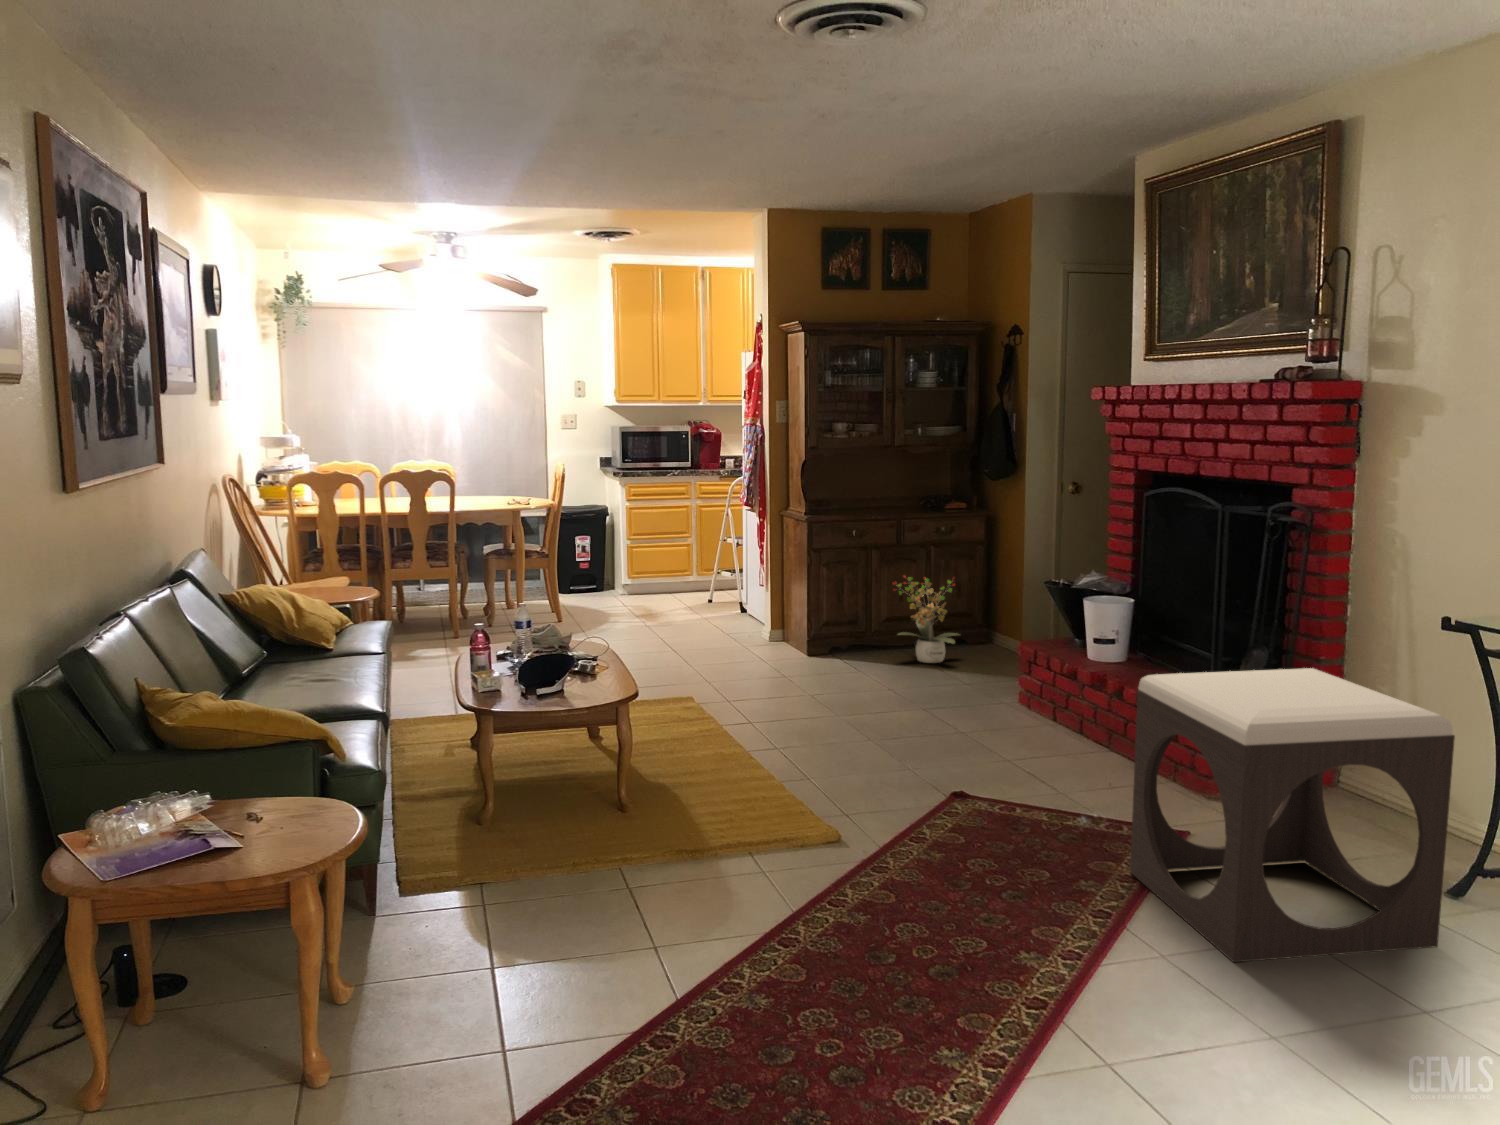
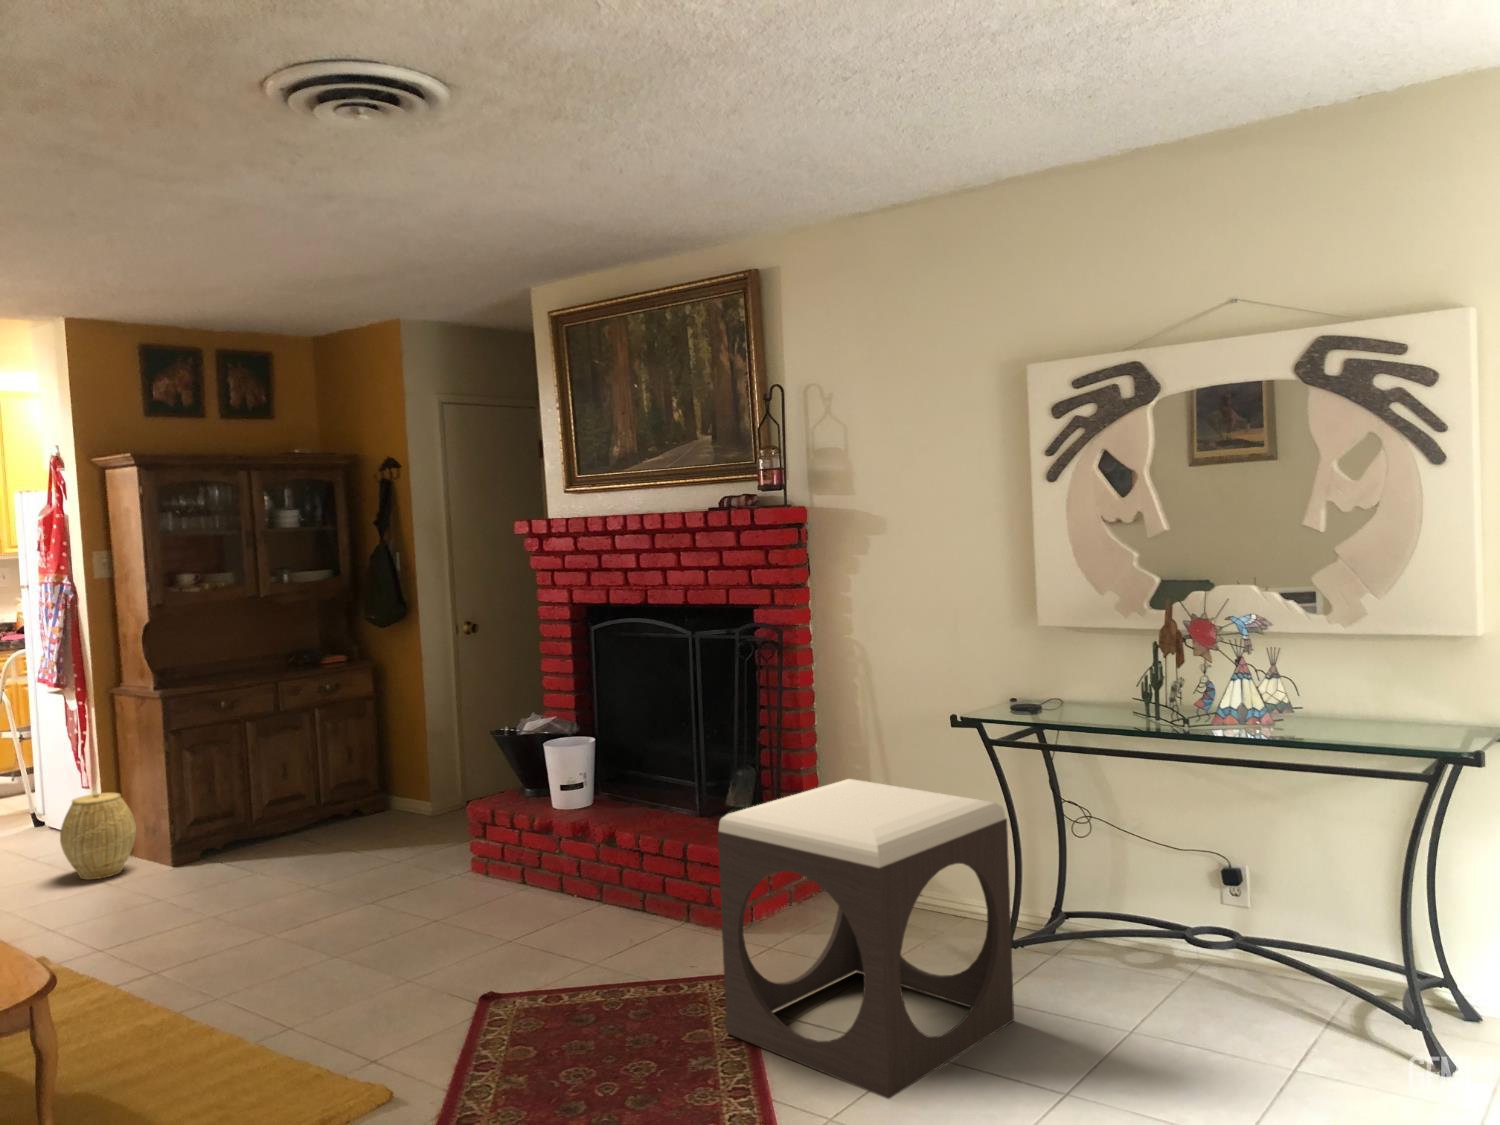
potted plant: present [893,576,958,663] -> none [284,741,368,848]
woven basket: none [737,589,788,653] -> present [60,793,136,880]

